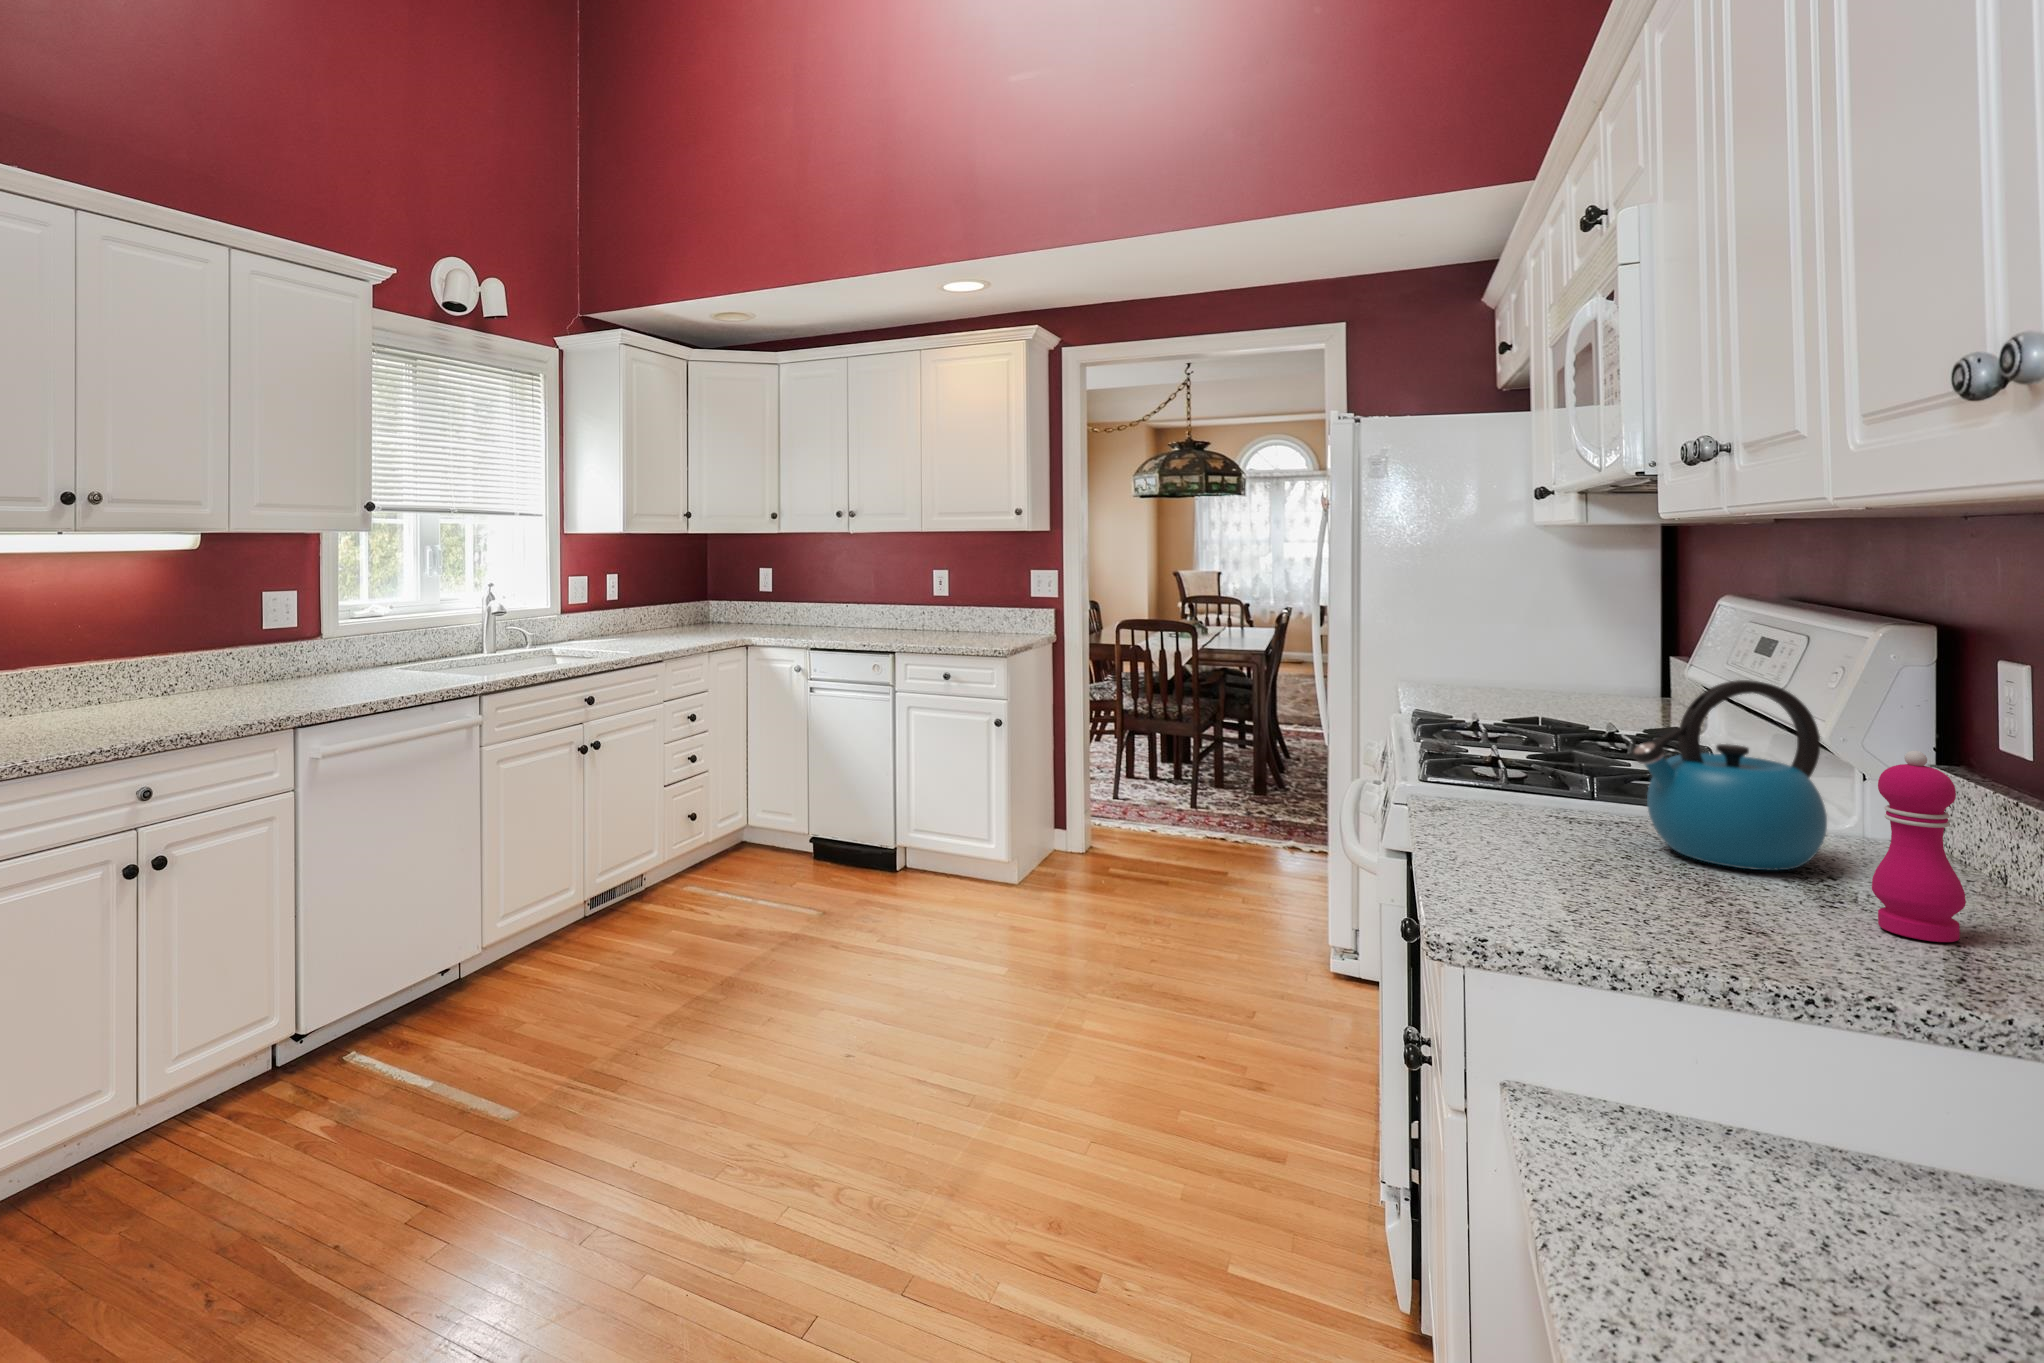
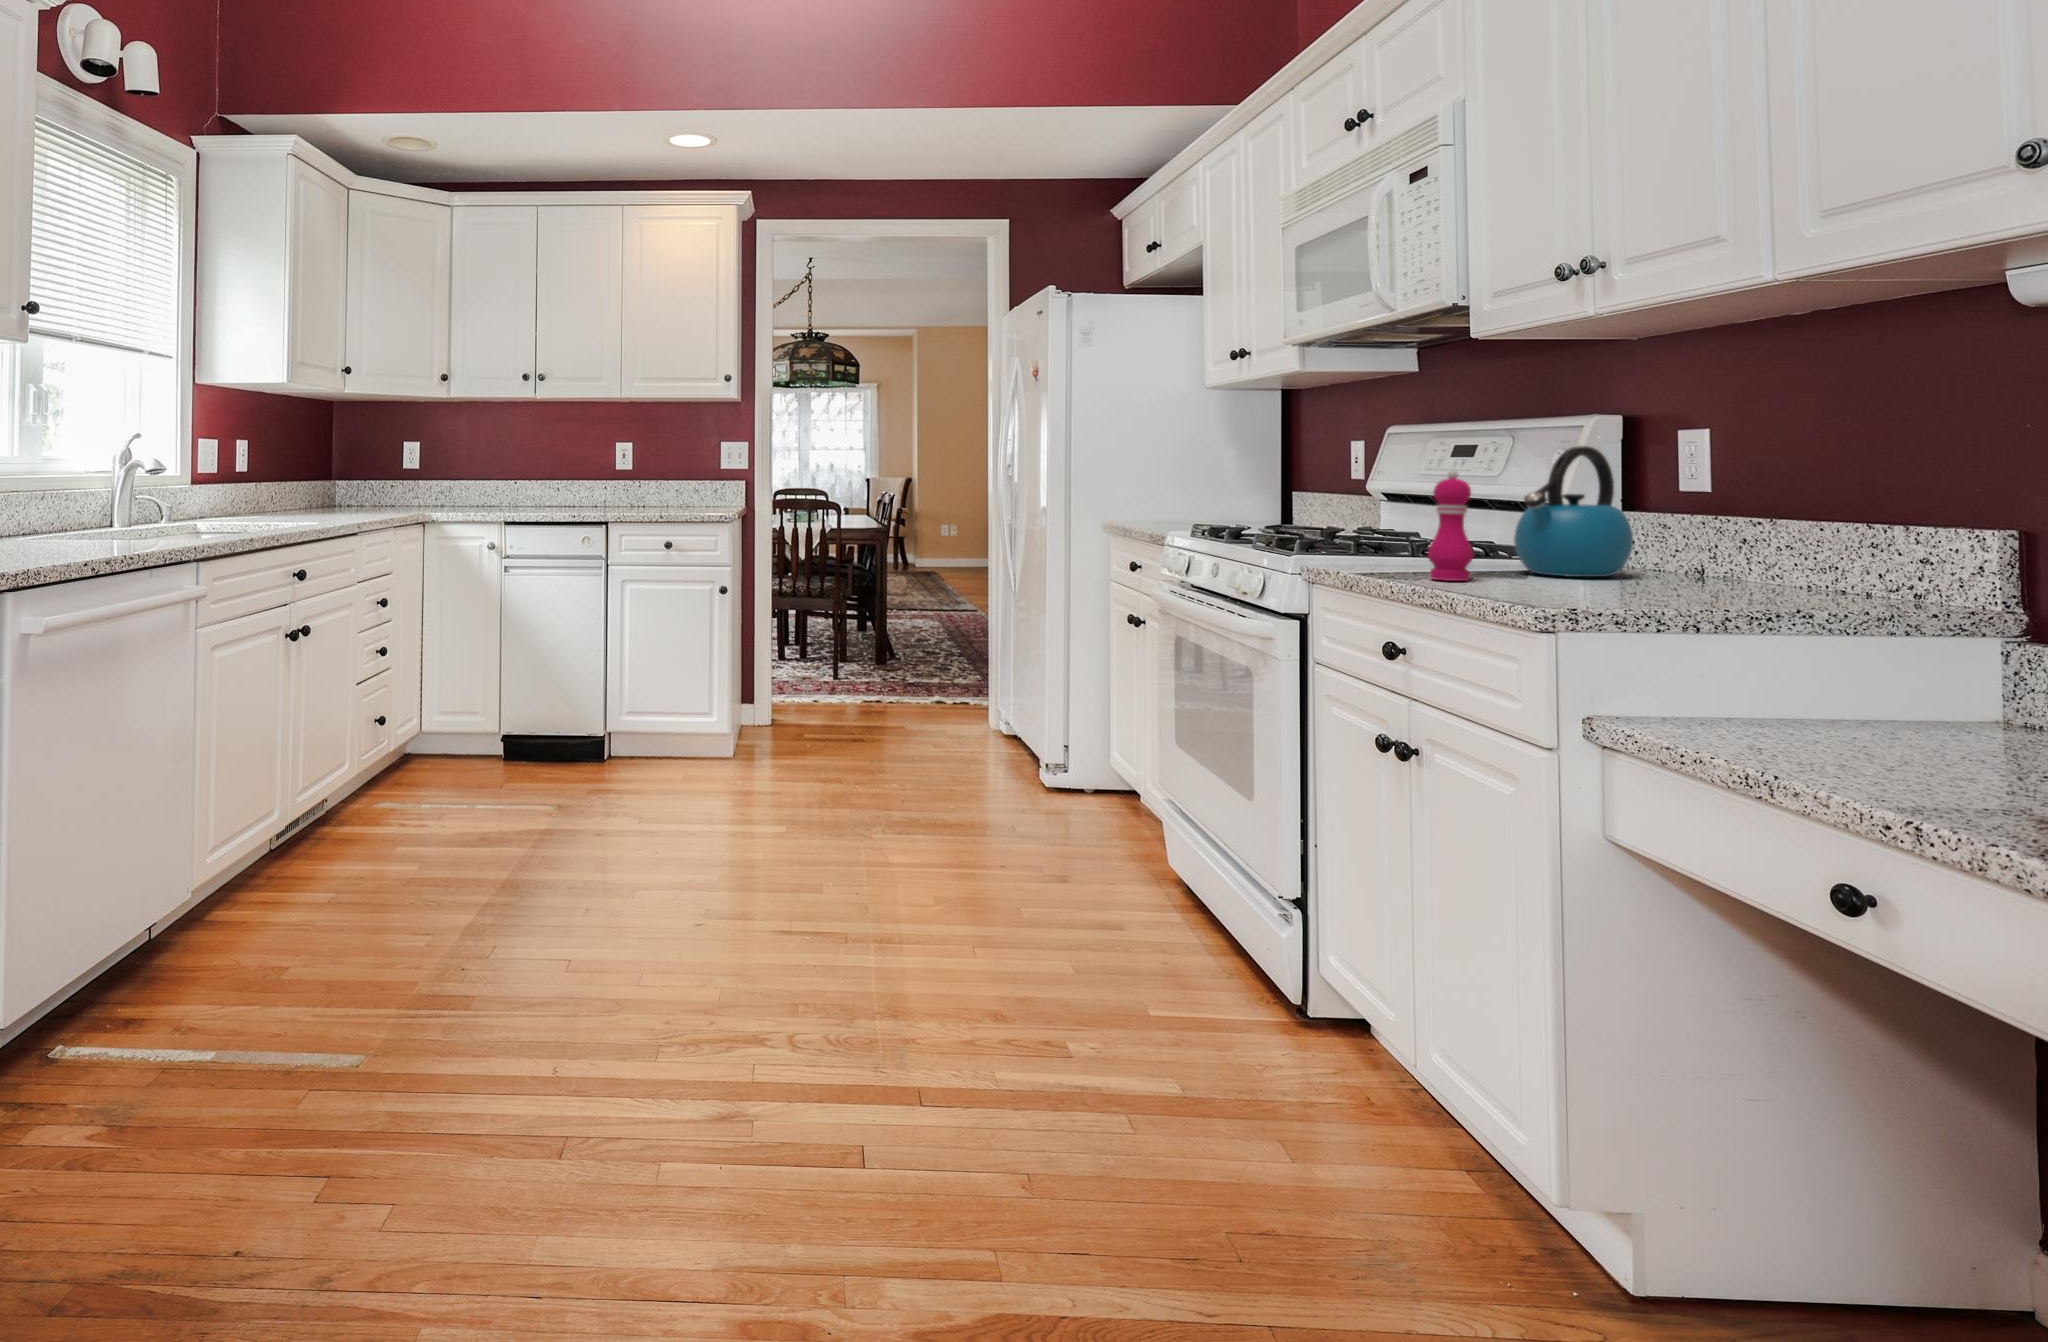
pepper mill: present [1872,751,1966,942] -> present [1428,470,1473,581]

